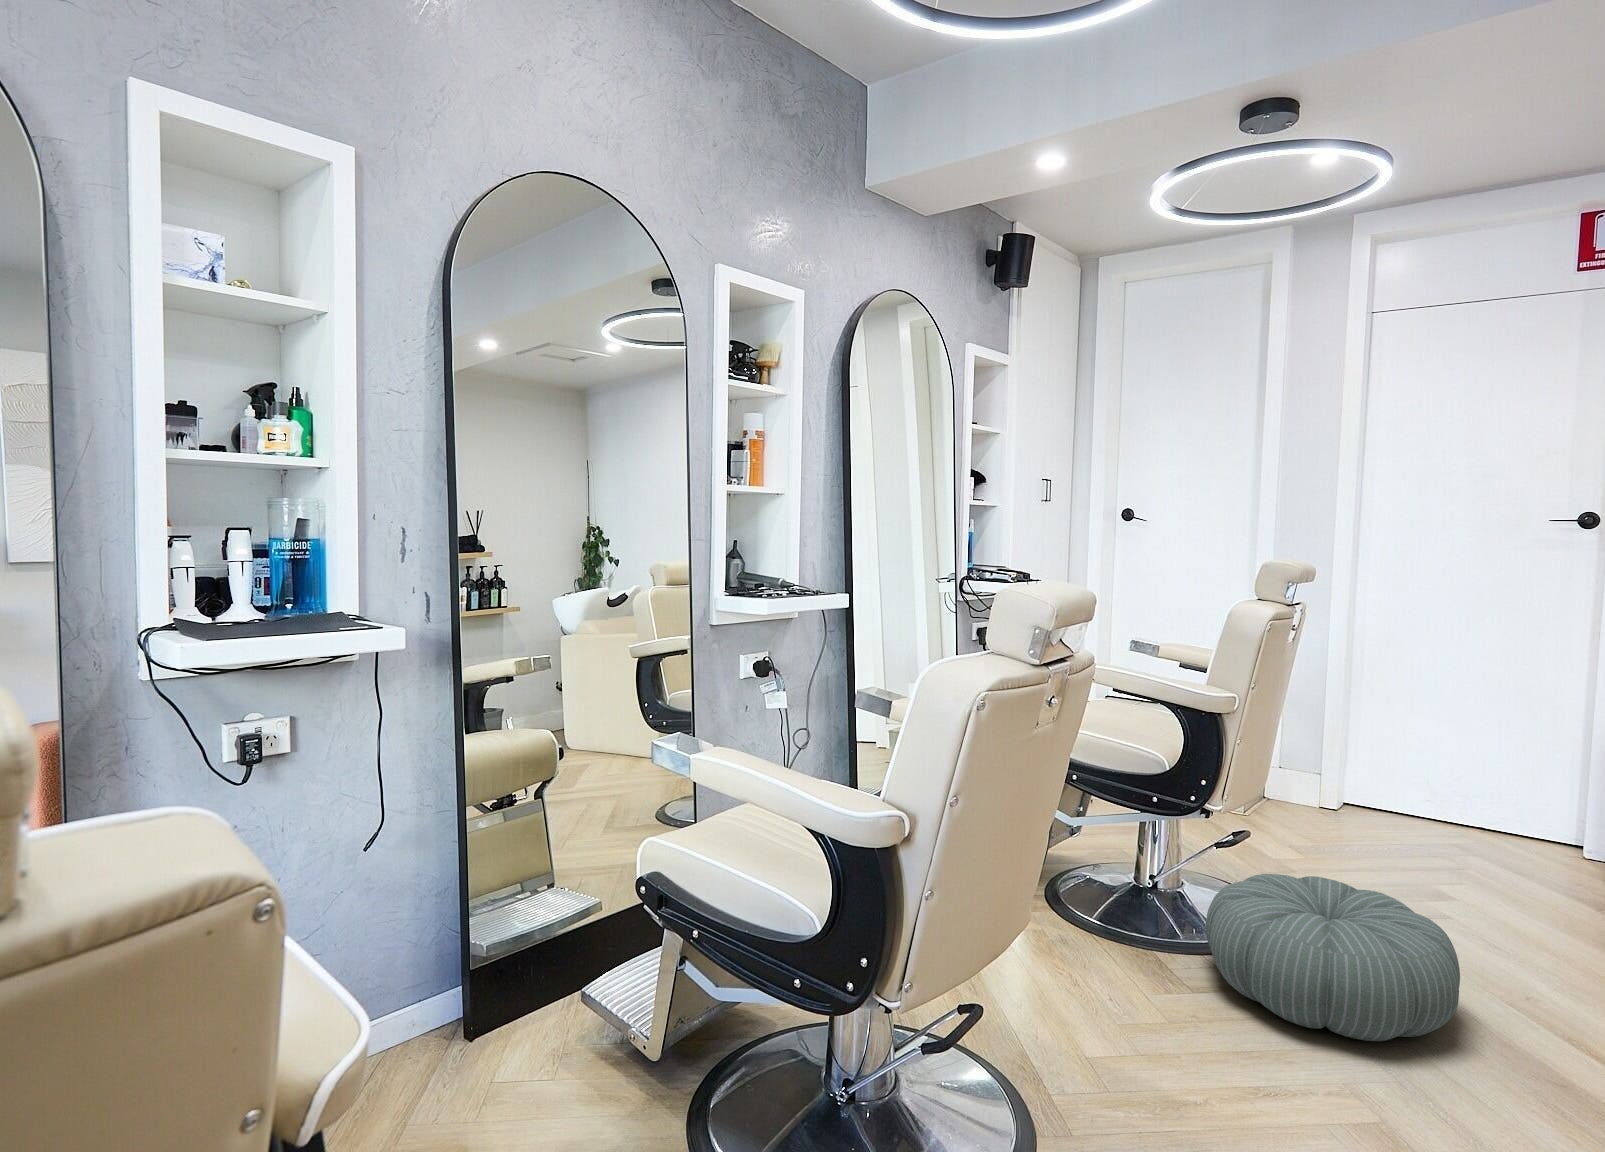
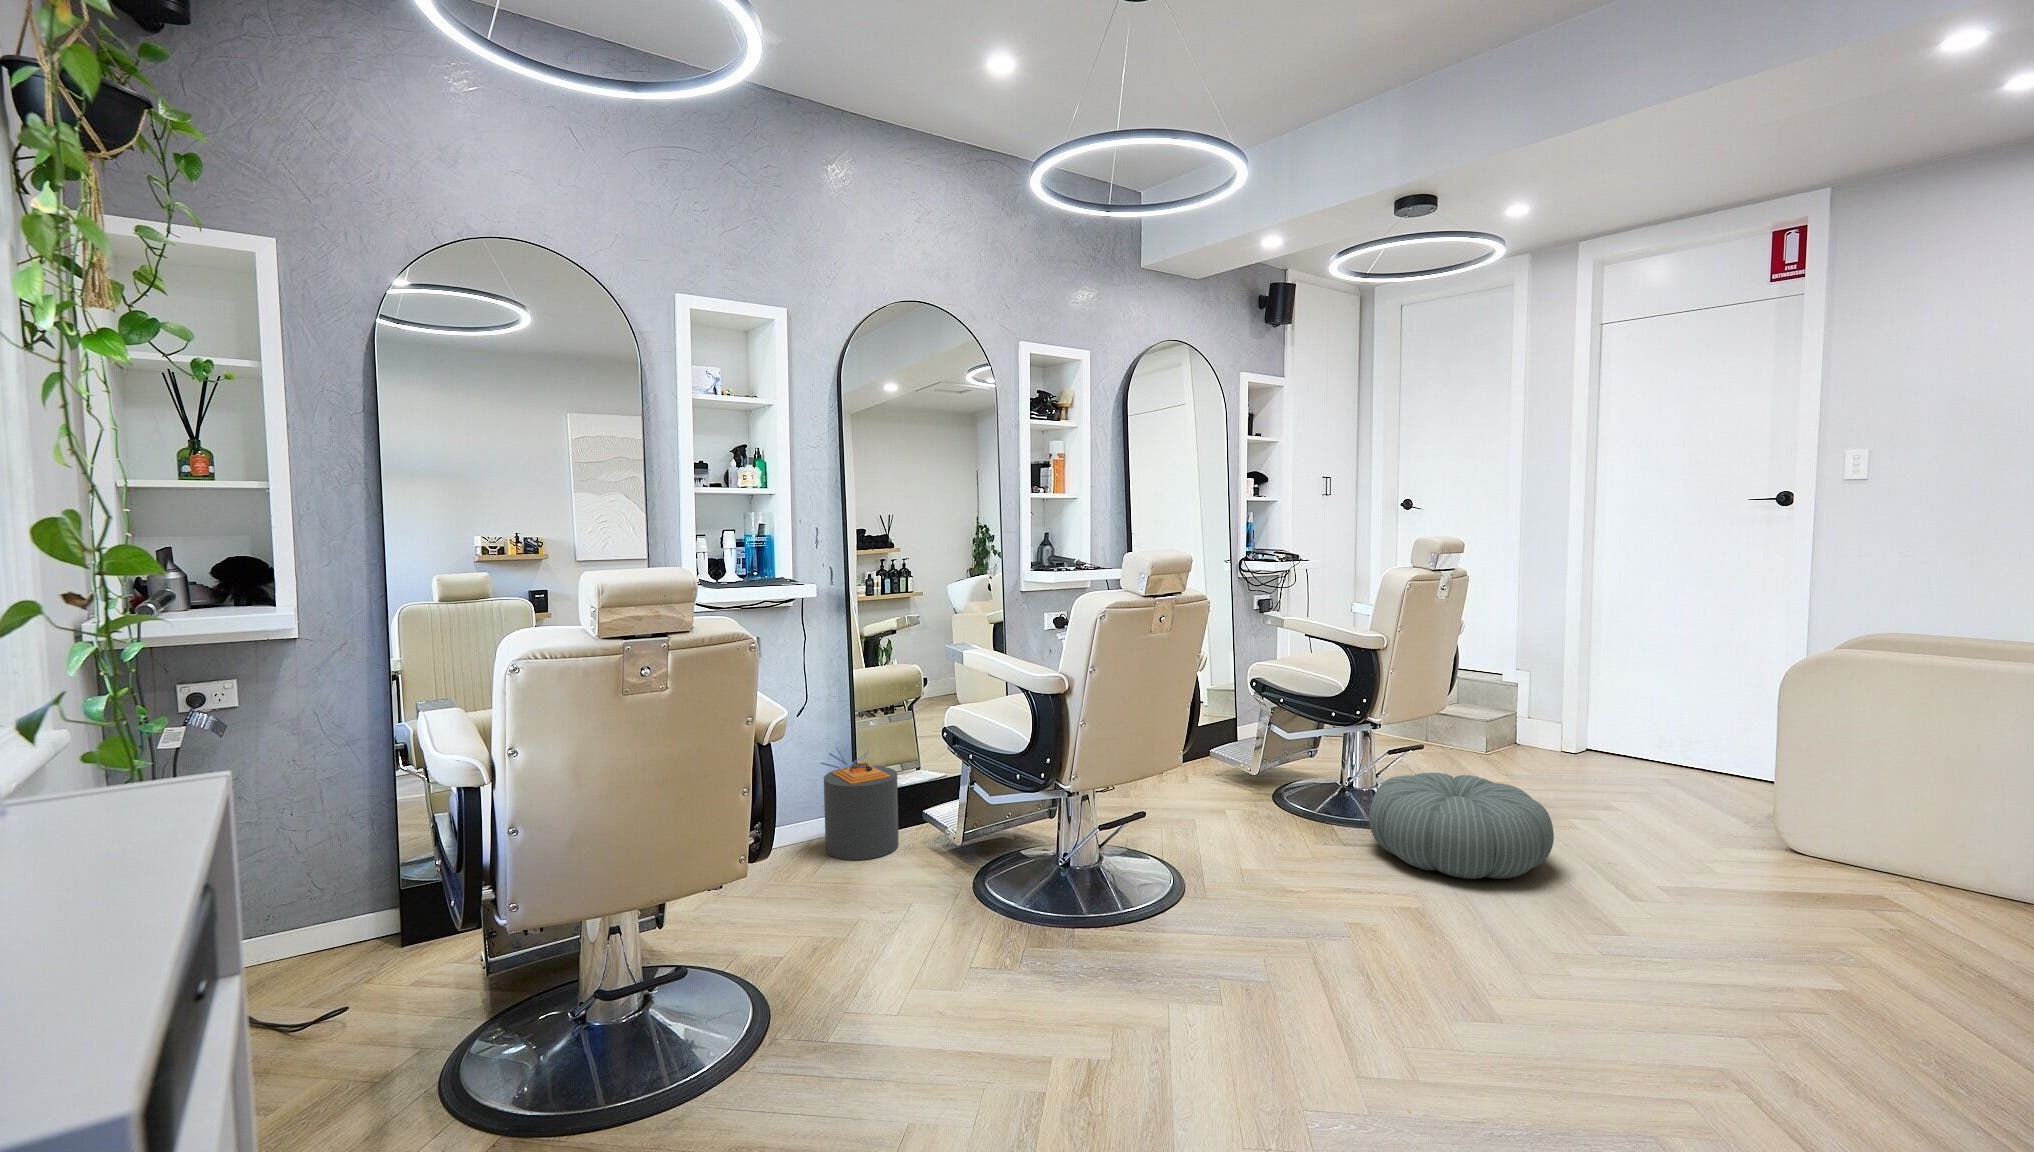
trash can: none [401,893,541,1099] -> present [821,748,899,860]

